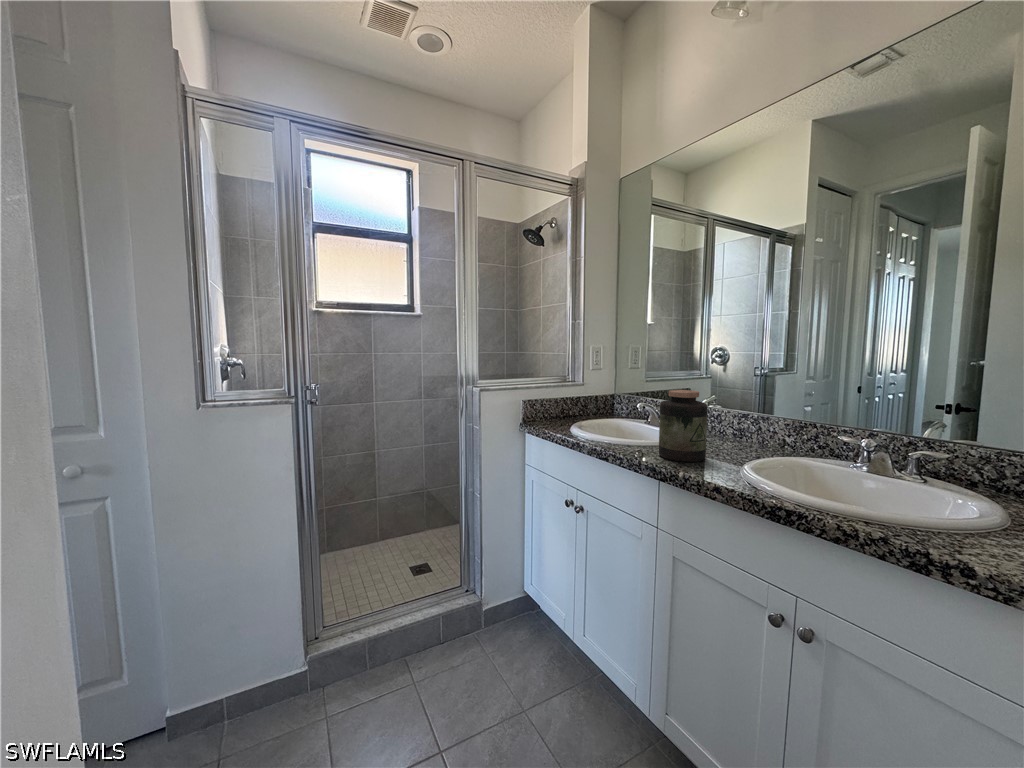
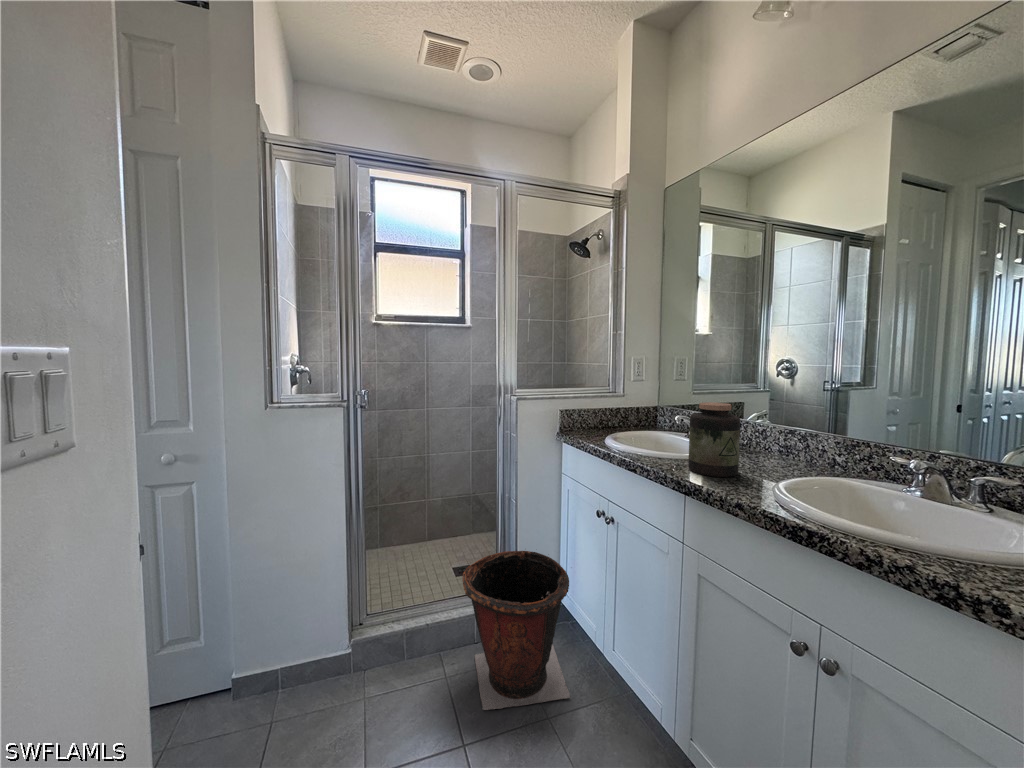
waste bin: none [429,543,544,713] -> present [463,551,570,710]

